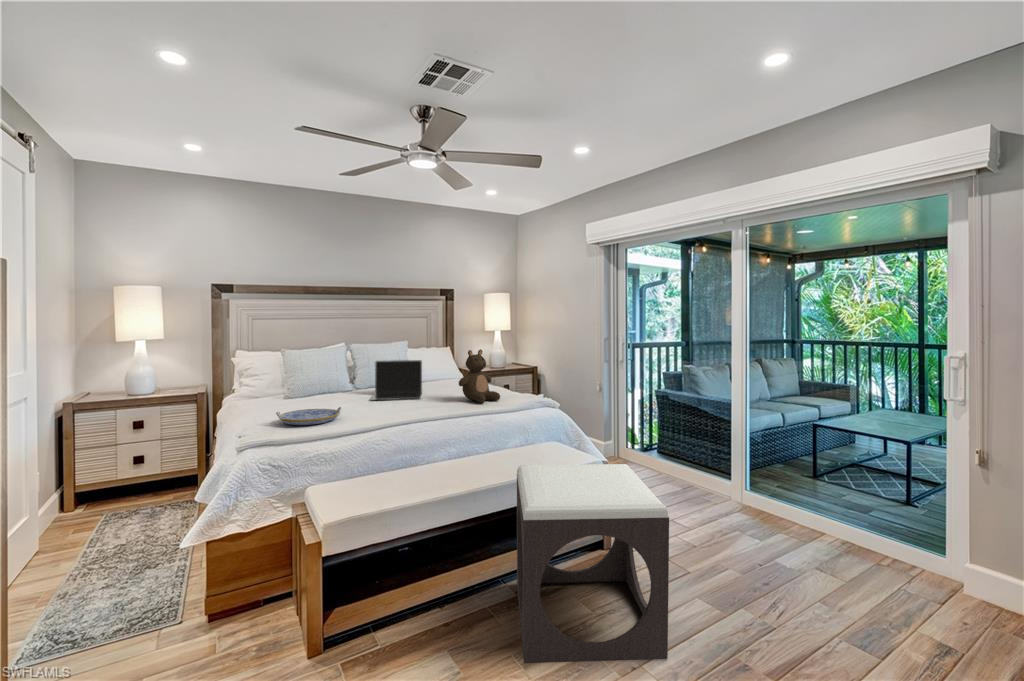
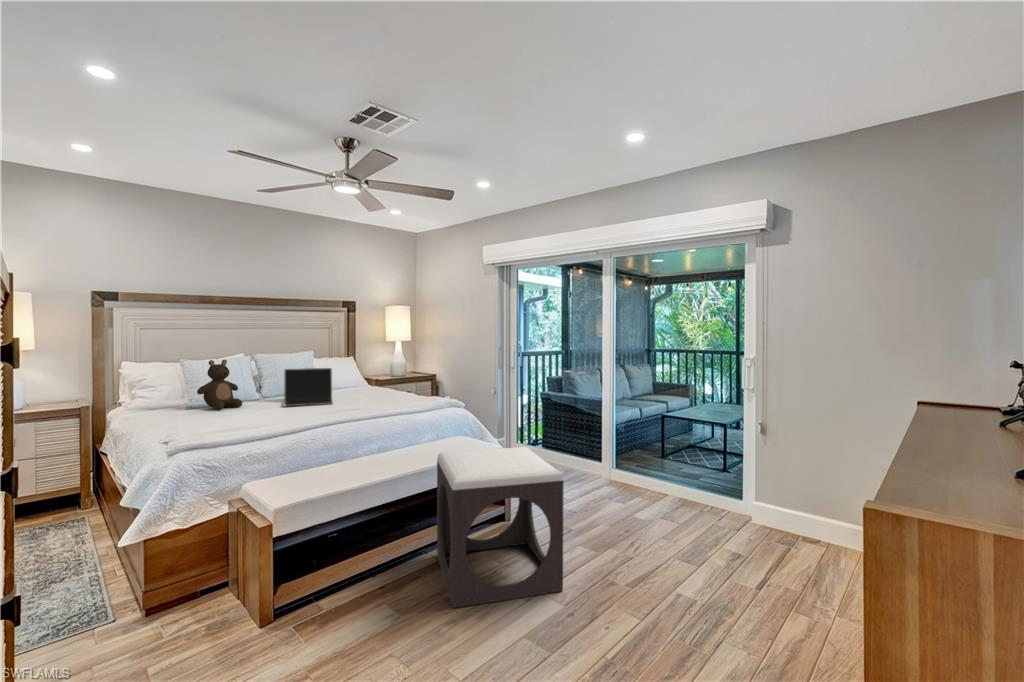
stuffed bear: present [459,349,500,403] -> present [197,360,242,410]
serving tray: present [276,407,342,425] -> none [196,411,263,429]

